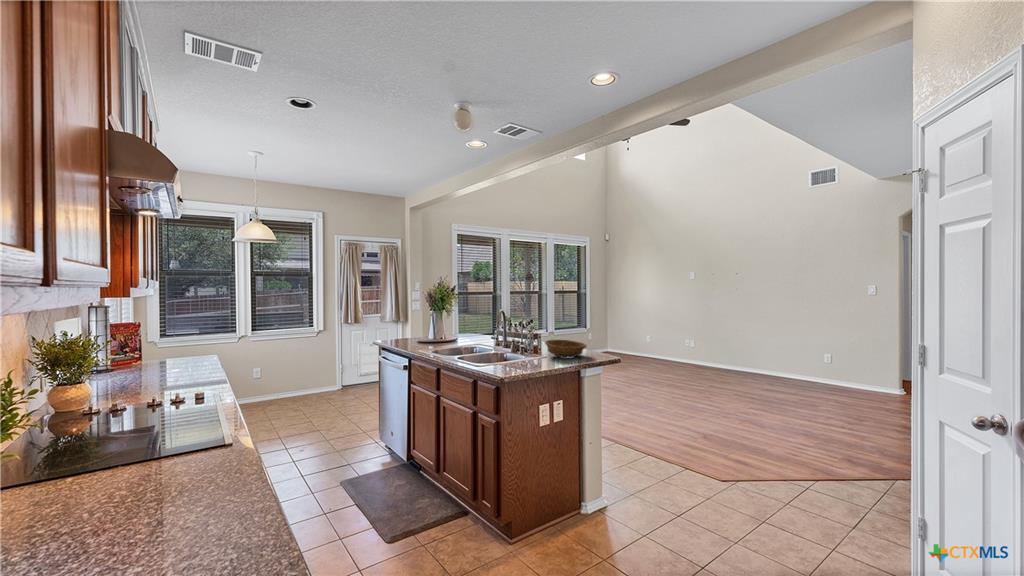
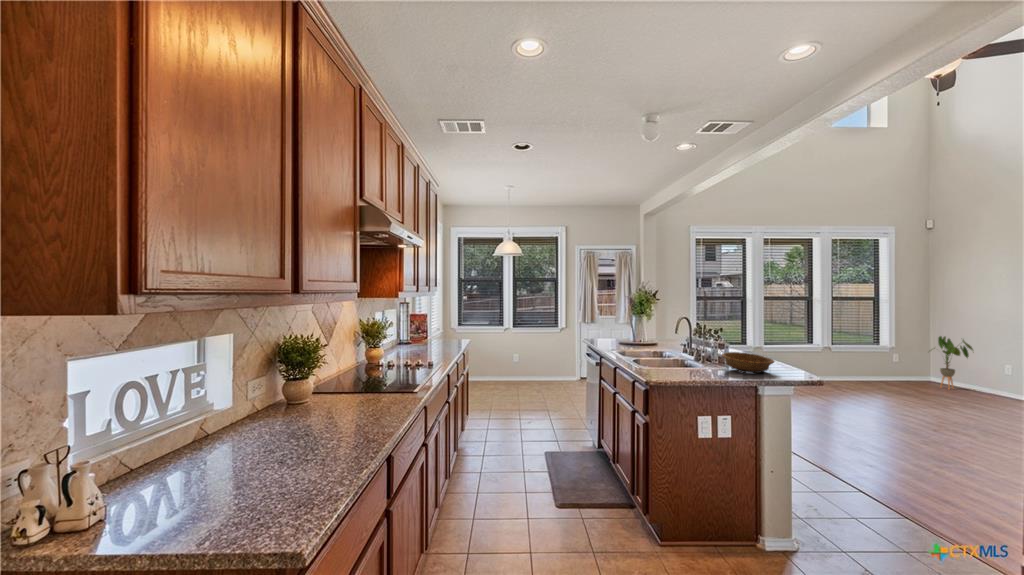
house plant: none [604,314,628,352] -> present [938,336,973,389]

